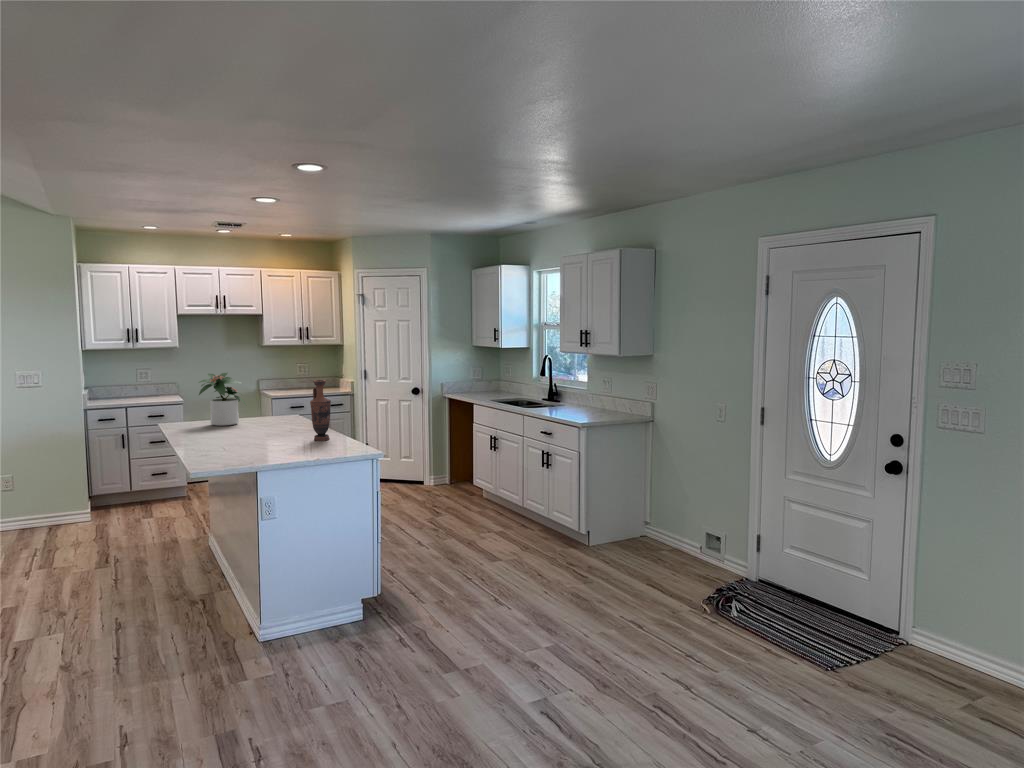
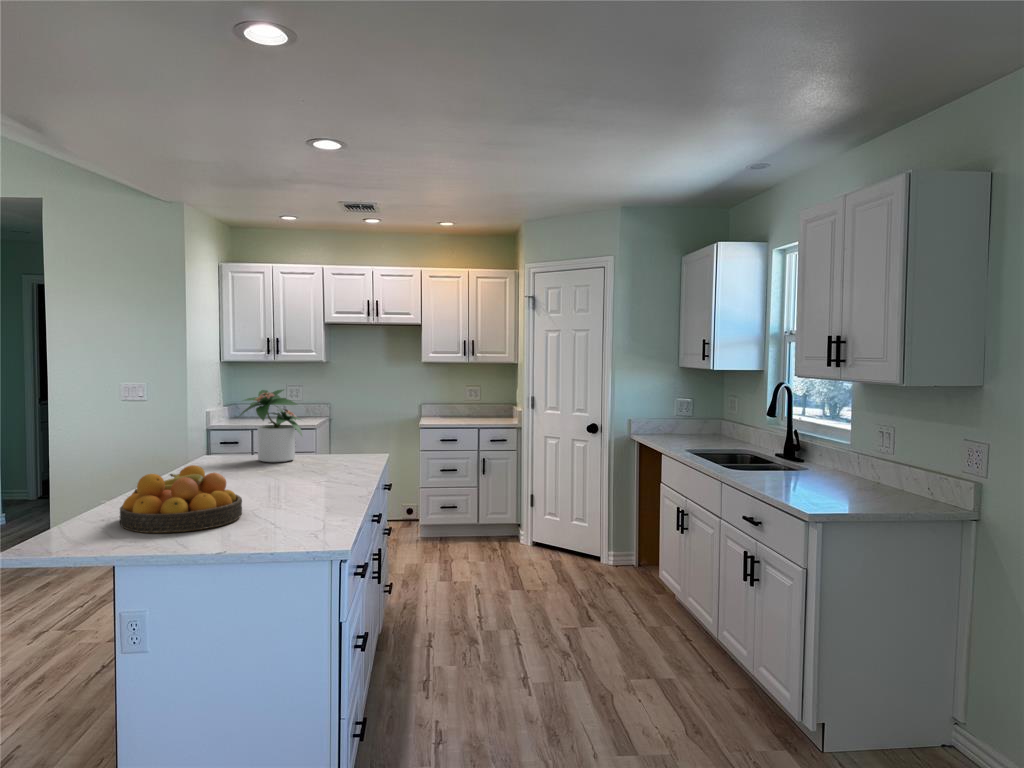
vase: present [310,380,331,441] -> none [309,404,342,503]
fruit bowl: none [224,421,295,459] -> present [120,465,242,533]

